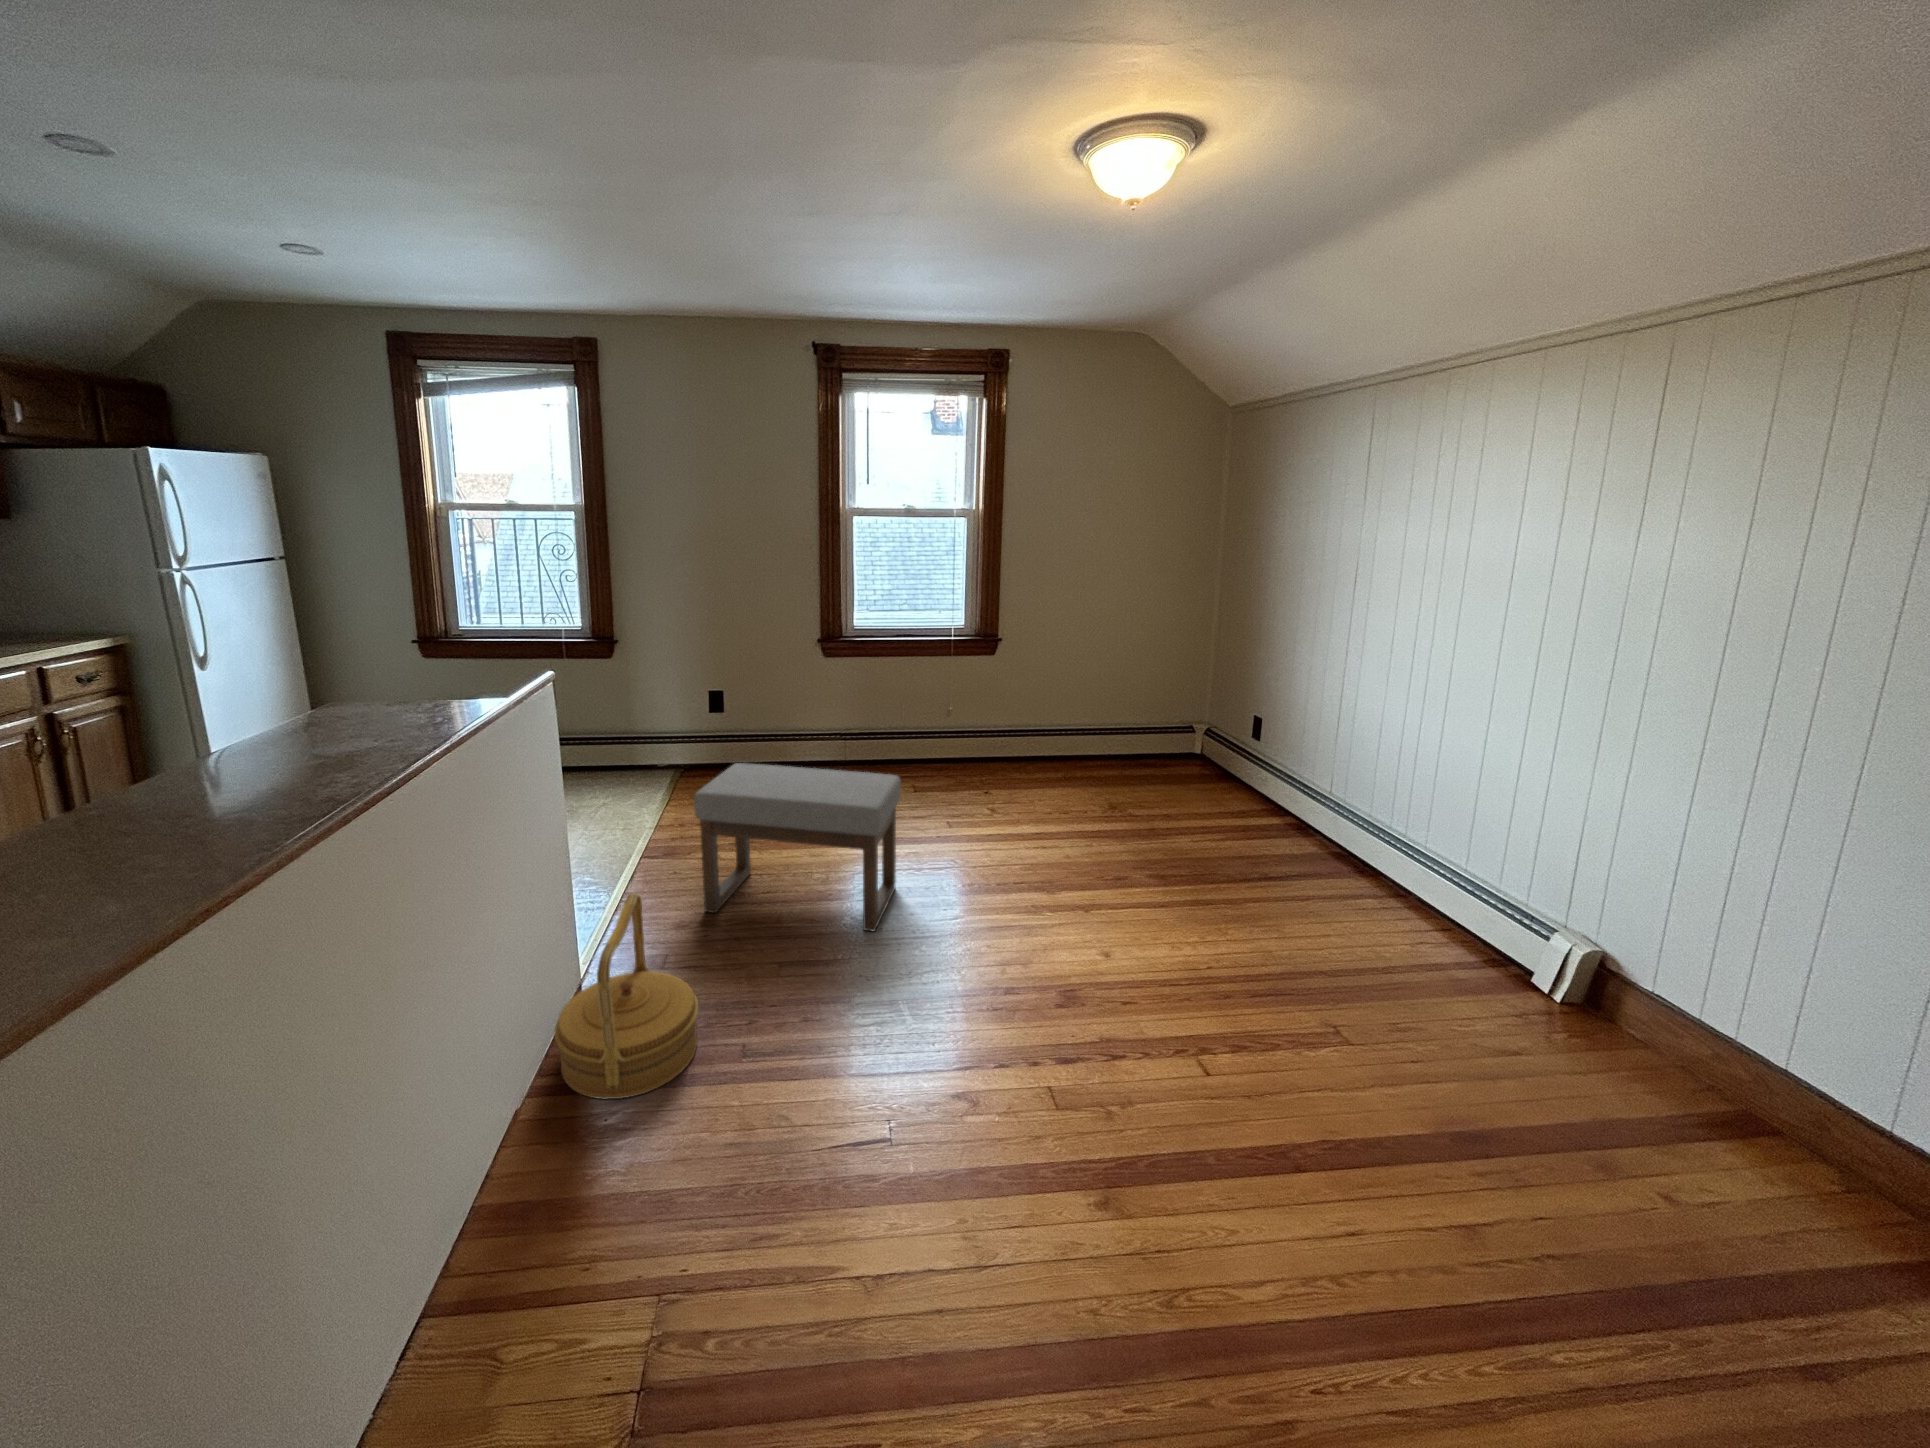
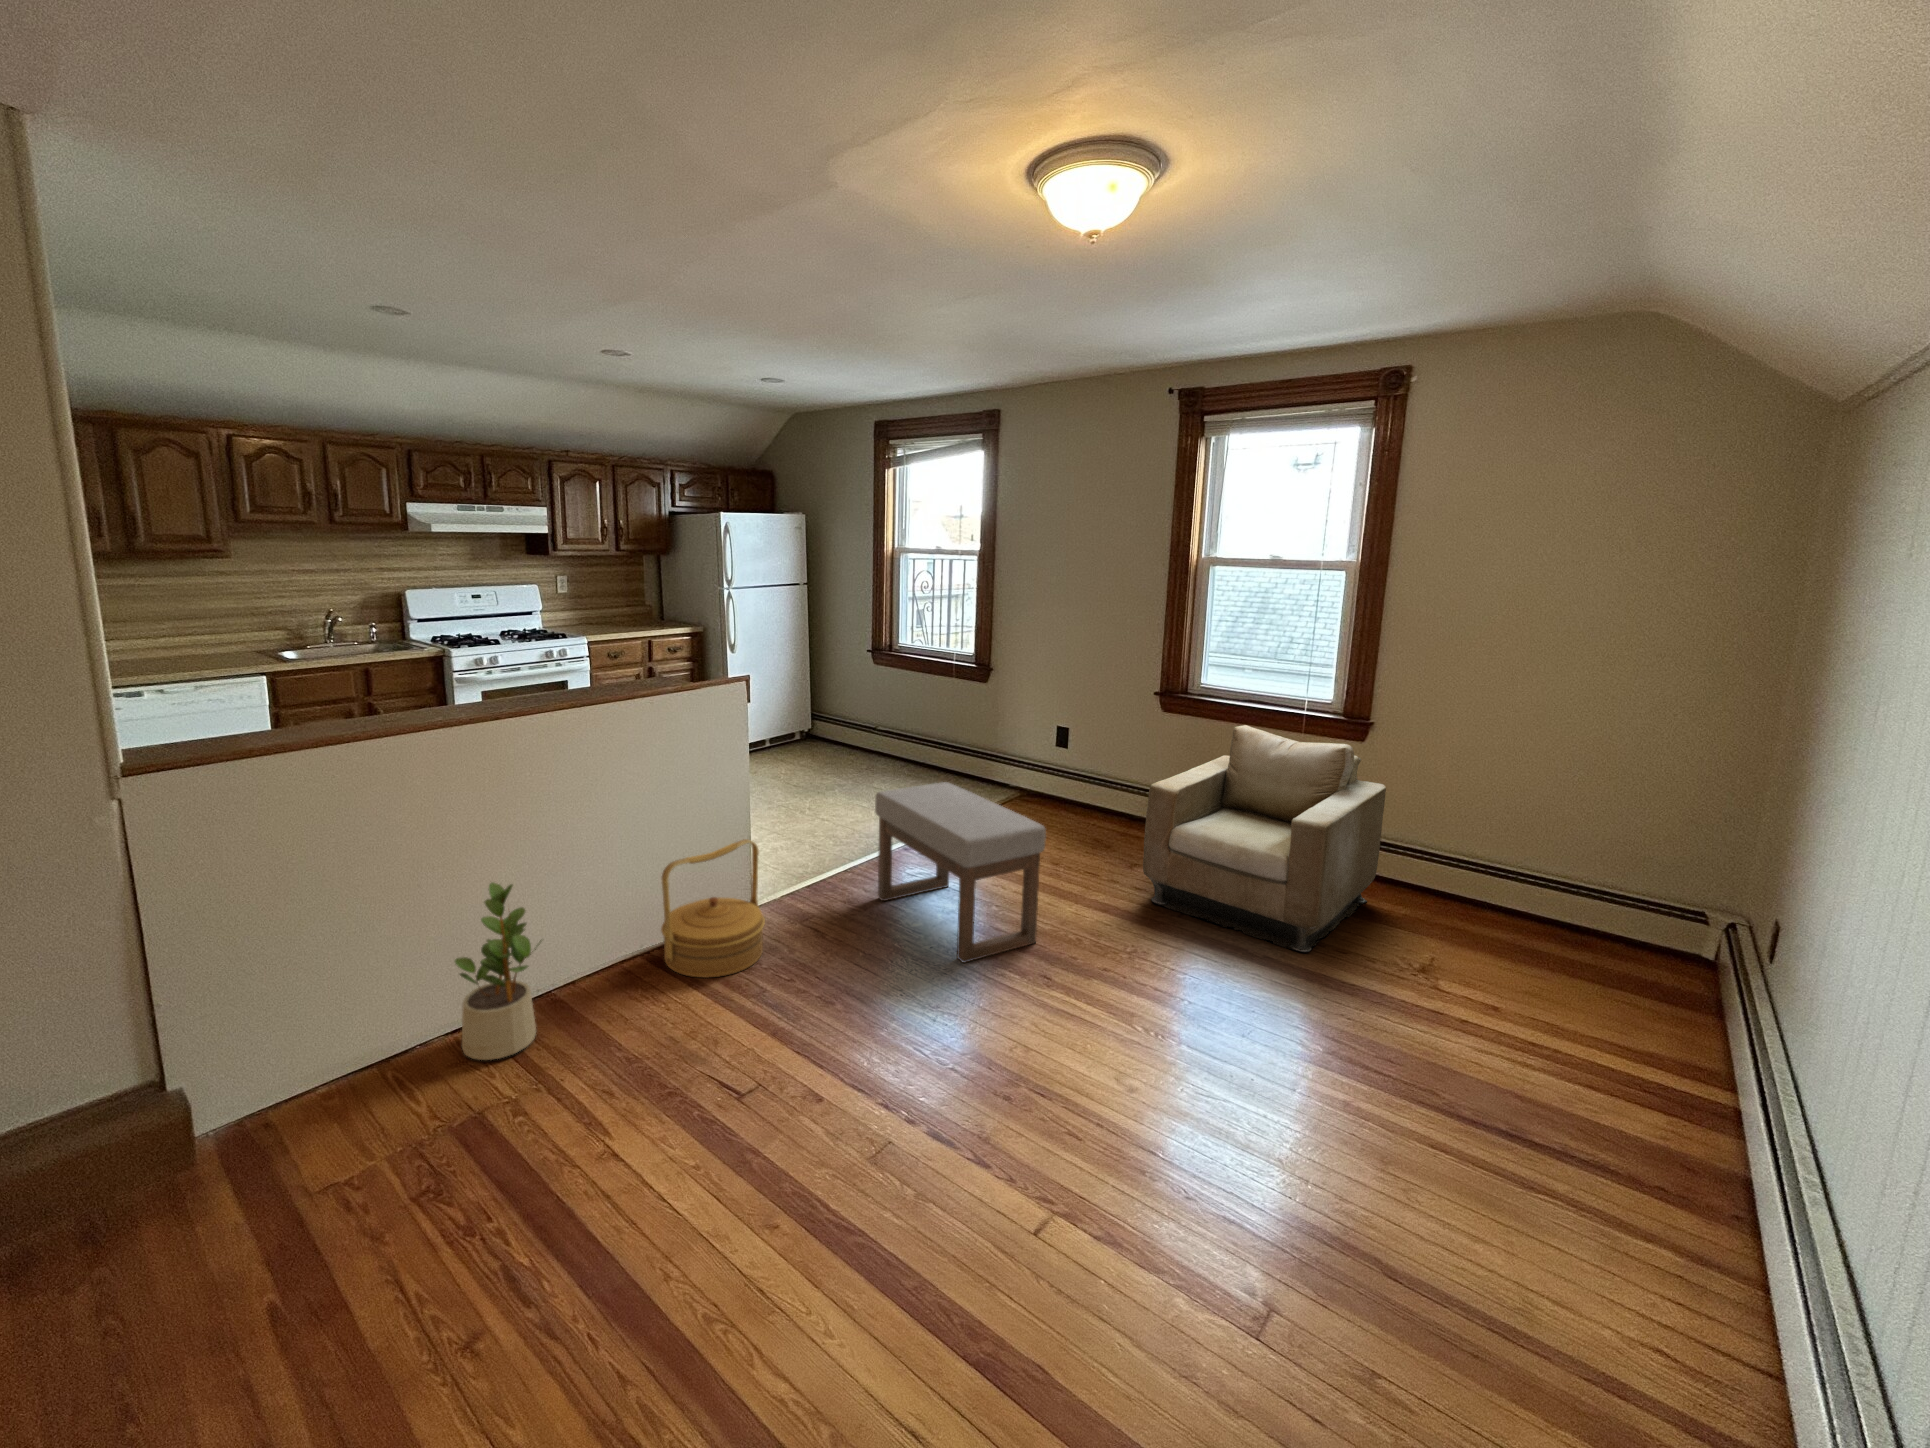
armchair: none [867,653,1060,822] -> present [1143,725,1386,953]
potted plant: none [431,1079,595,1394] -> present [455,882,540,1060]

